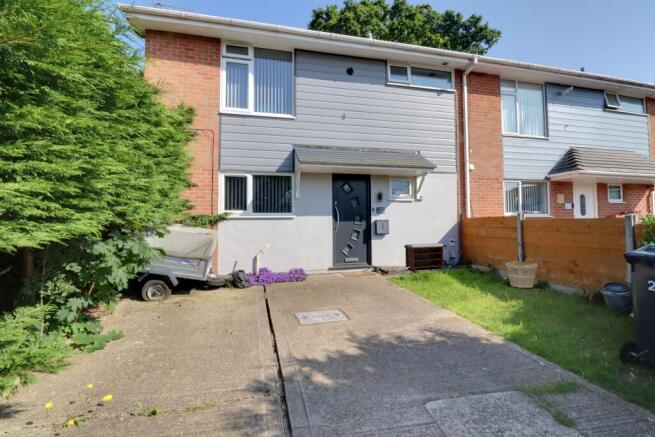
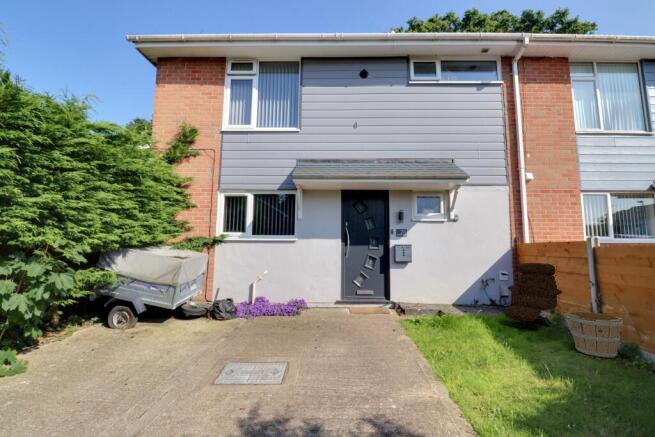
lounge chair: none [461,232,498,278] -> present [504,263,562,330]
bench: present [404,243,444,270] -> none [432,275,488,309]

